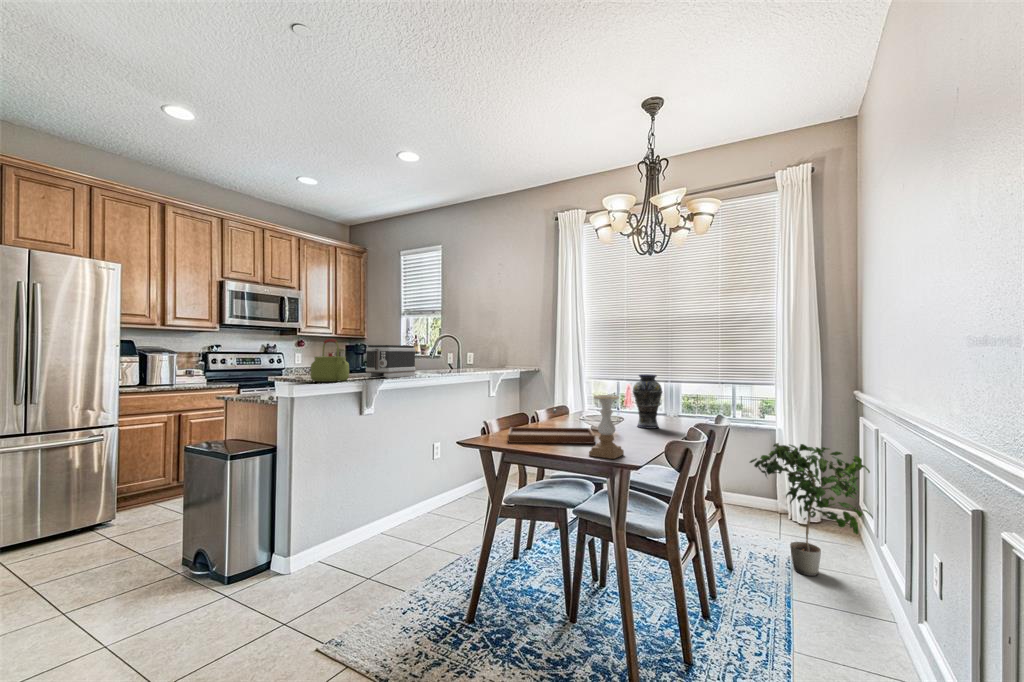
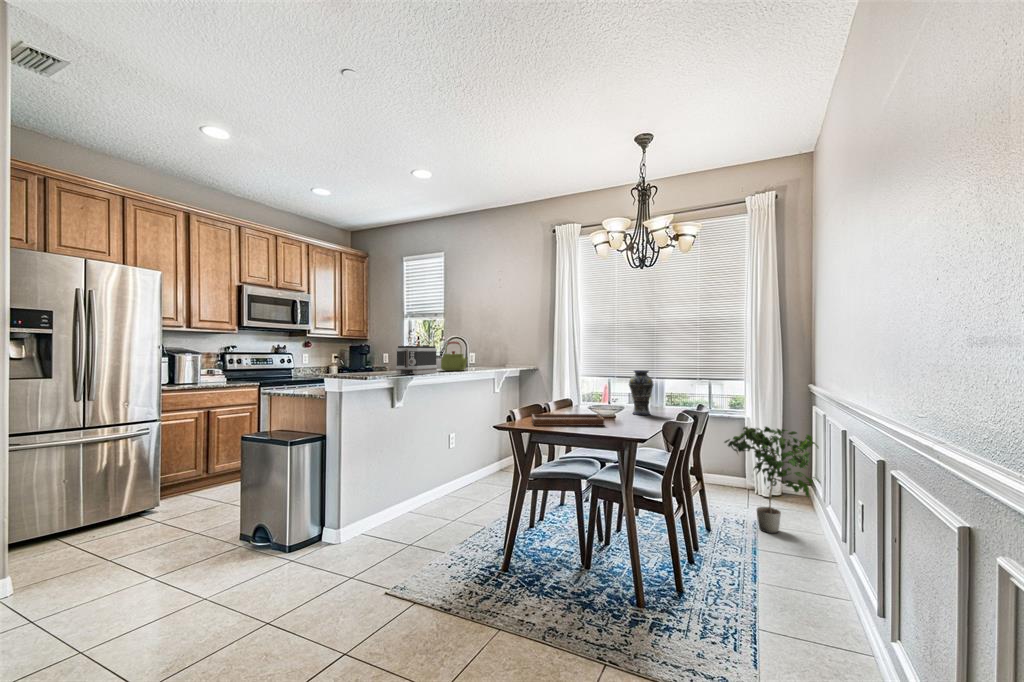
kettle: present [310,339,349,382] -> present [441,342,467,371]
candle holder: present [589,395,624,459] -> none [603,386,630,435]

